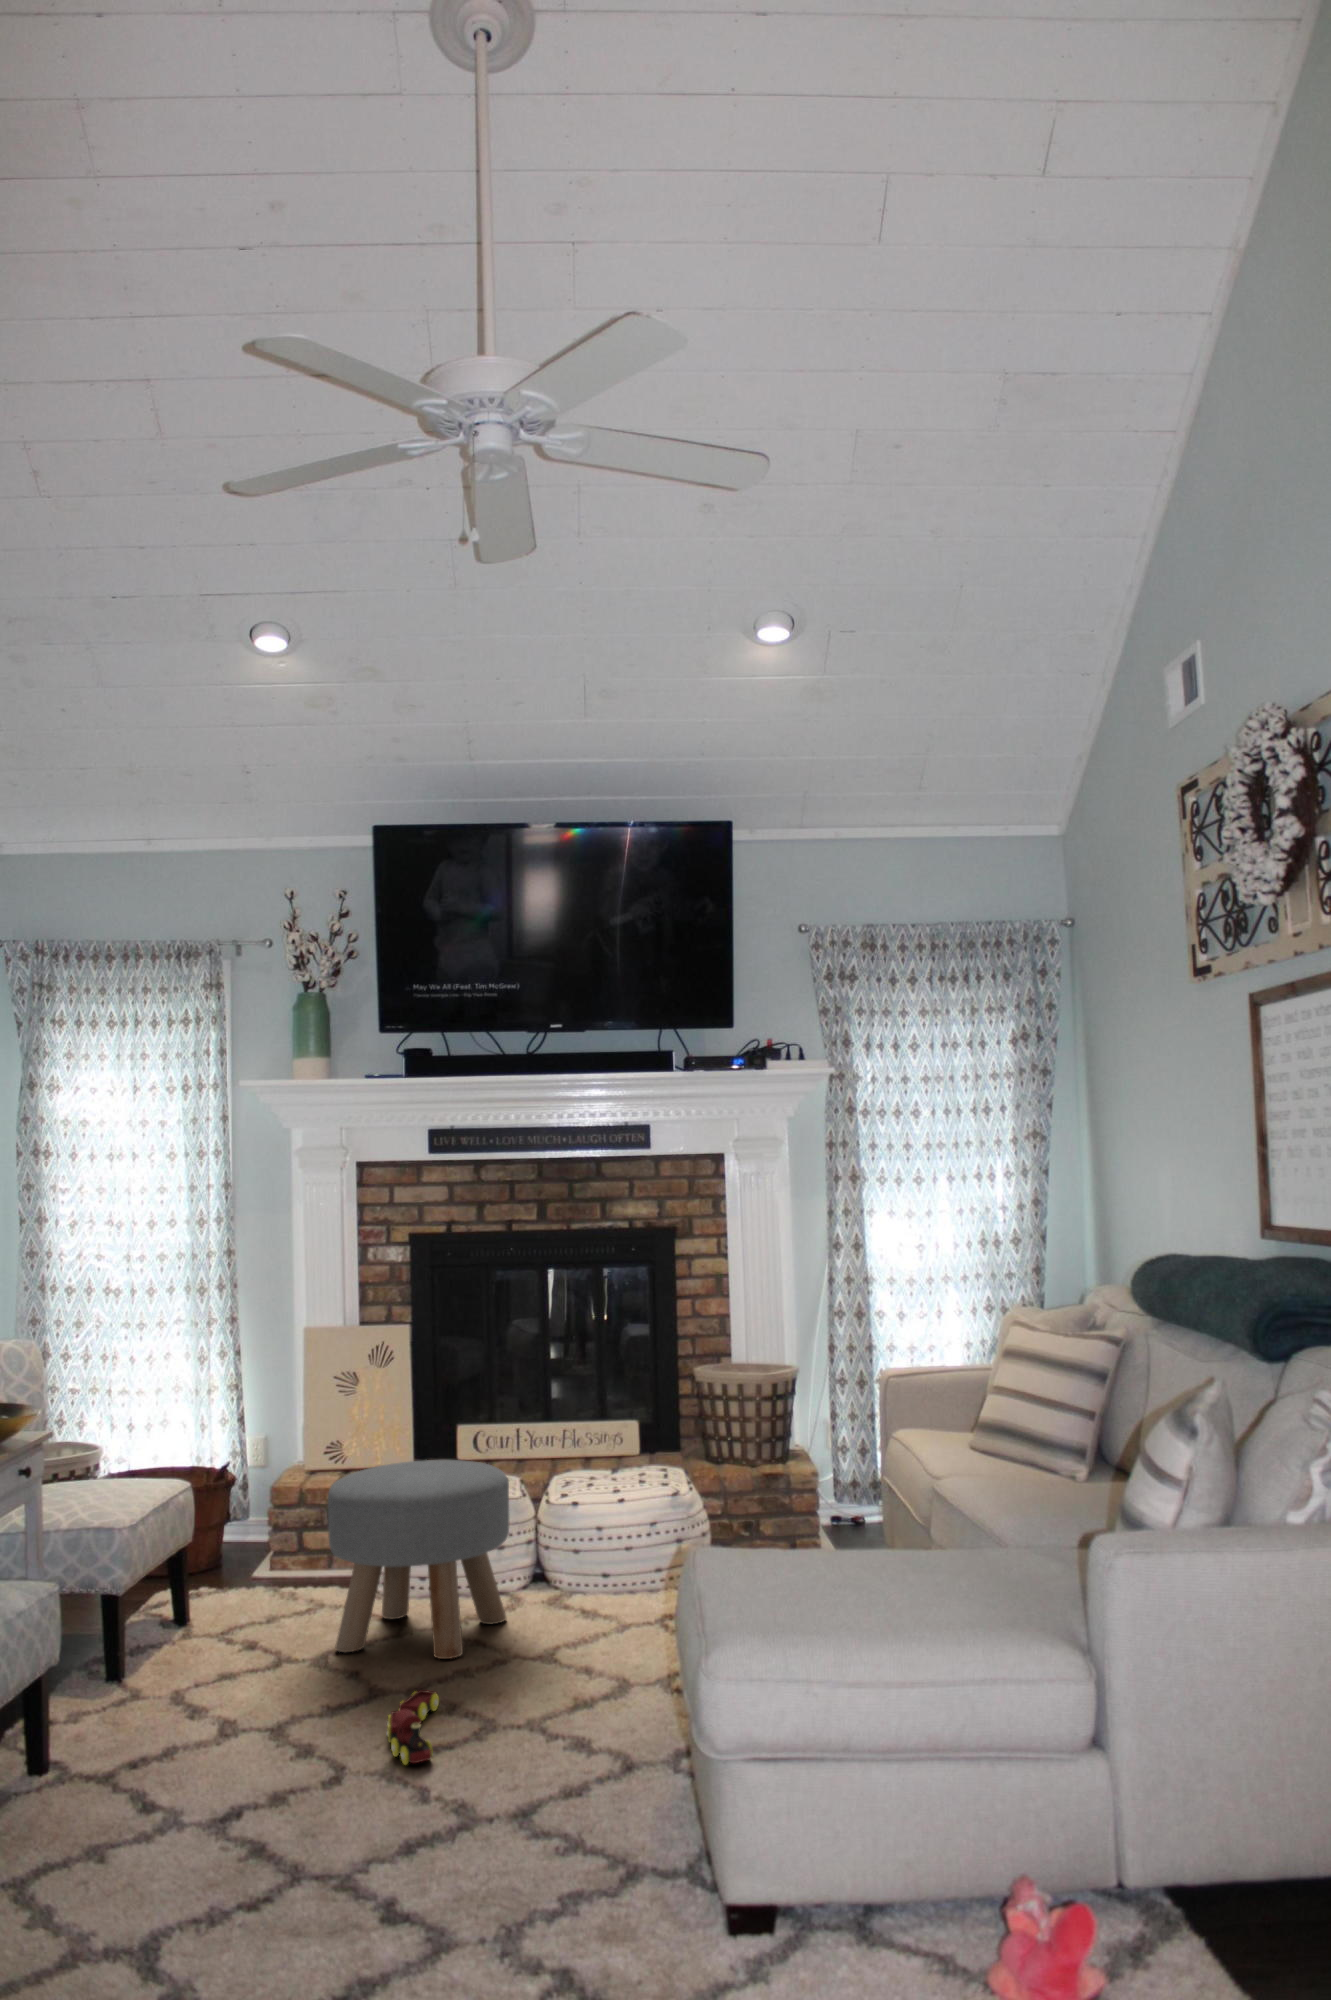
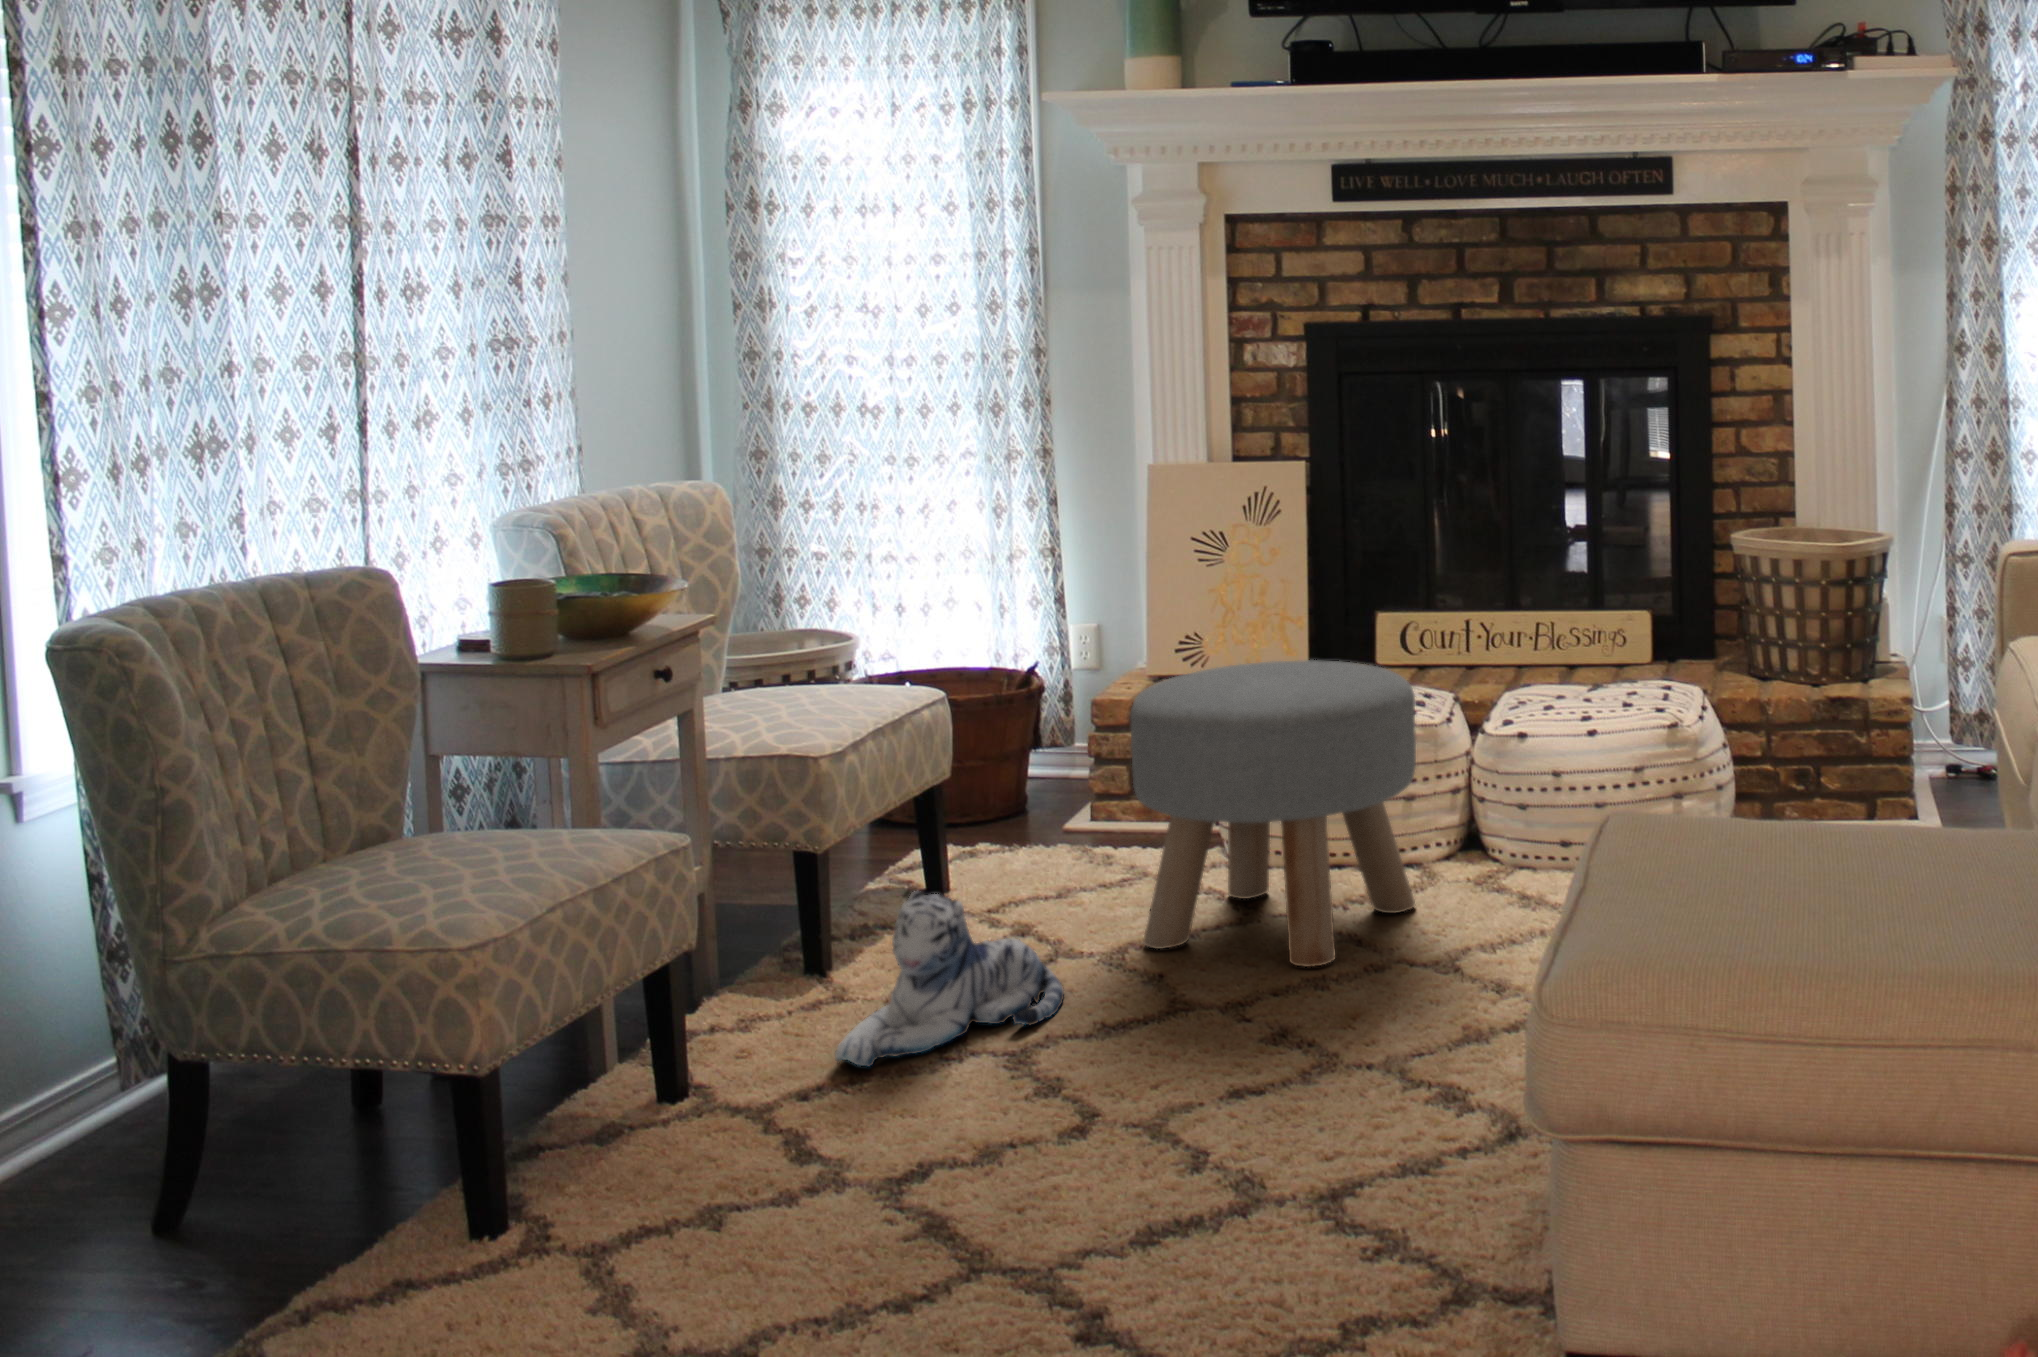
plush toy: none [160,1617,294,1731] -> present [835,891,1064,1067]
toy train: present [387,1690,439,1765] -> none [1176,1019,1276,1148]

